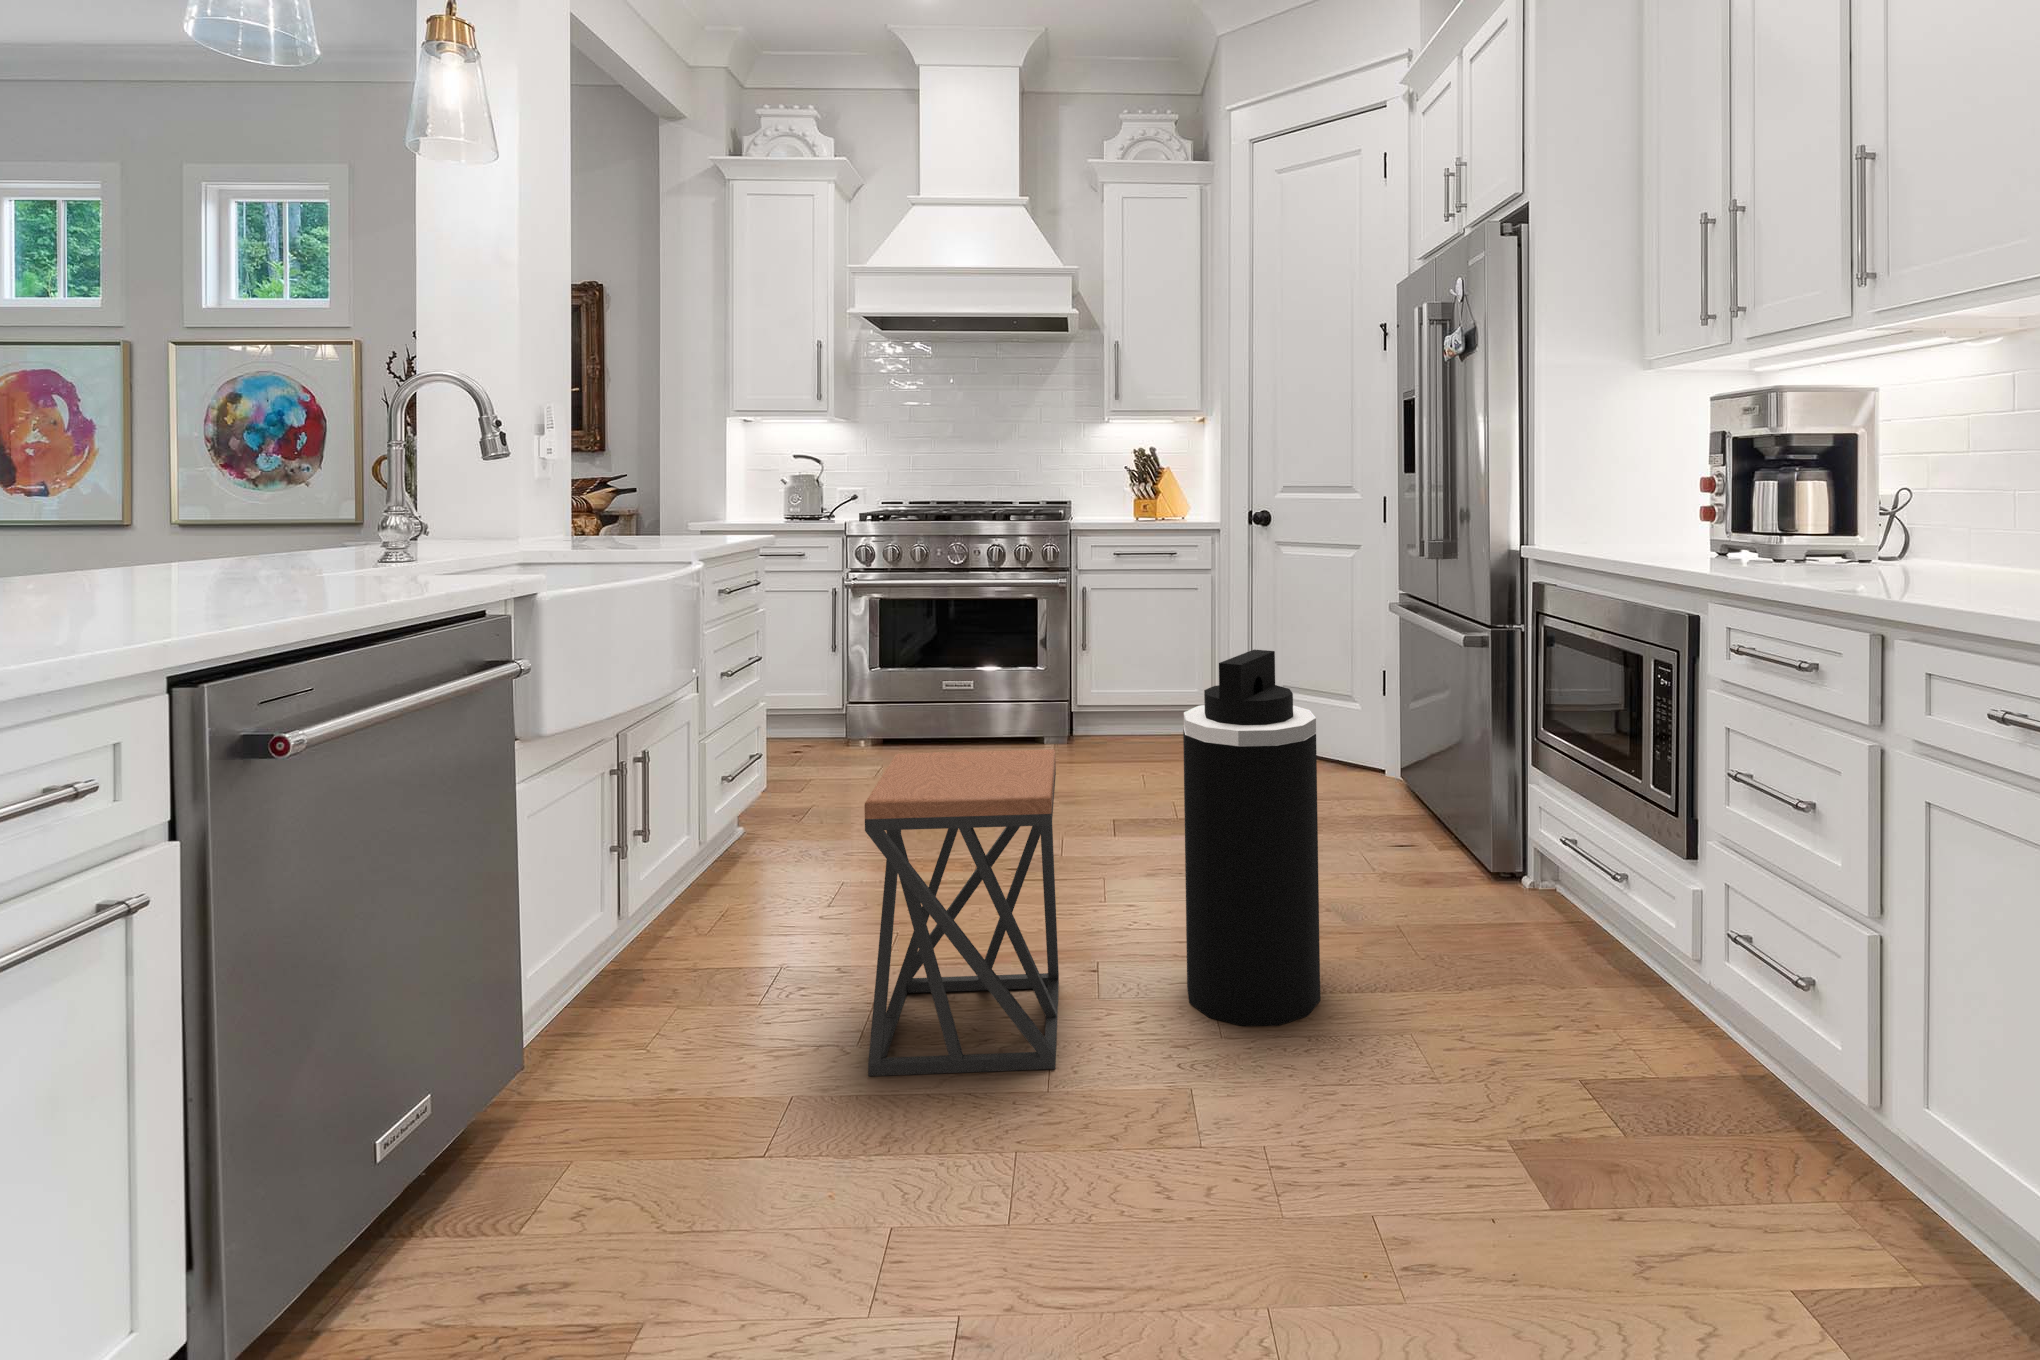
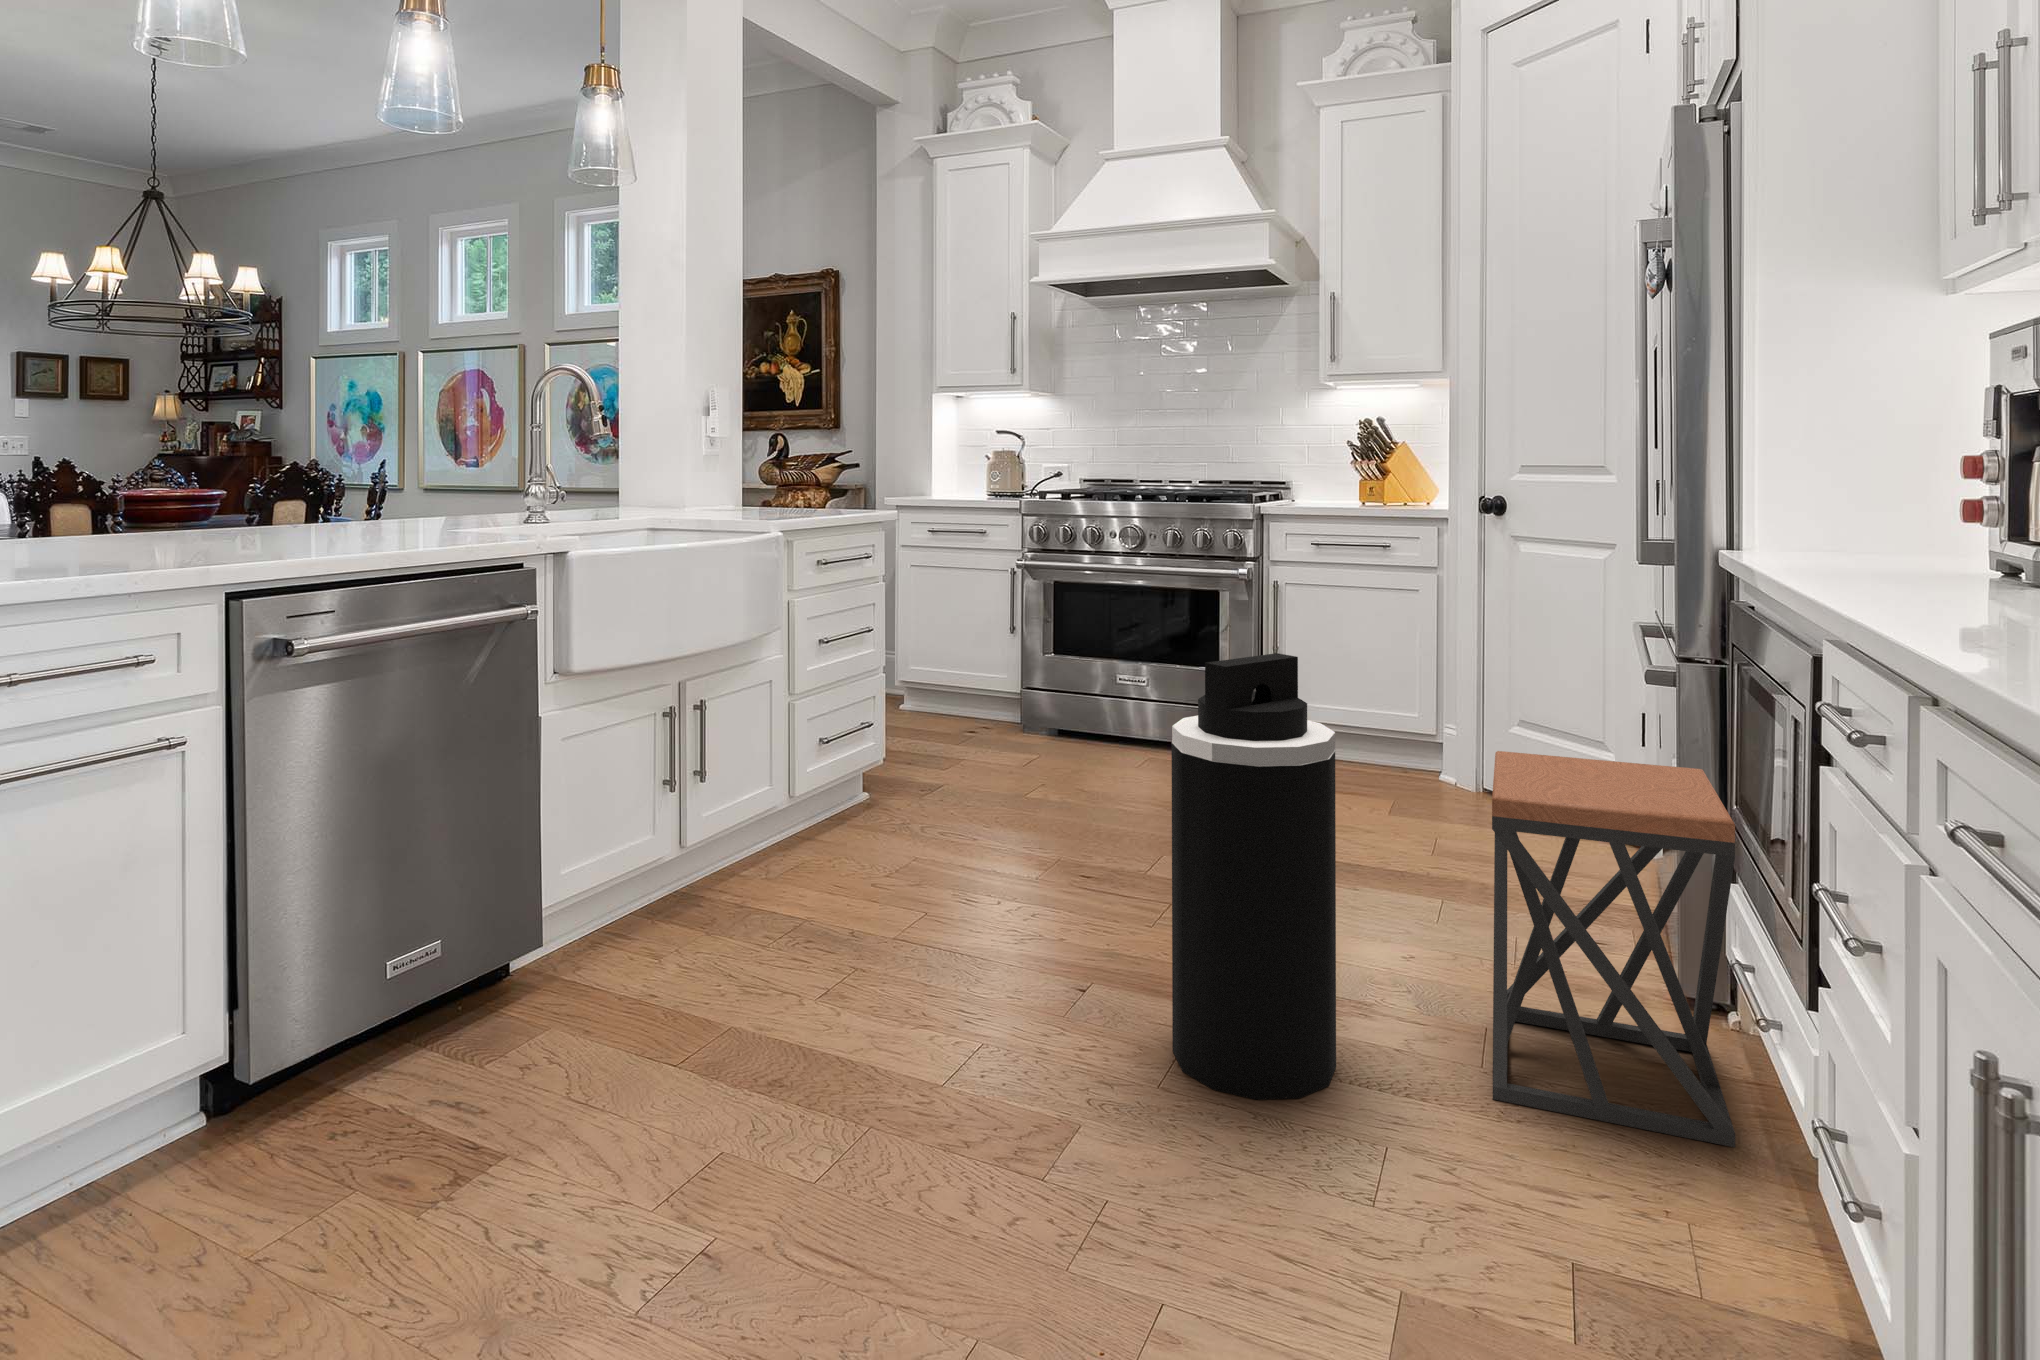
stool: present [864,749,1059,1076] -> present [1492,751,1735,1147]

